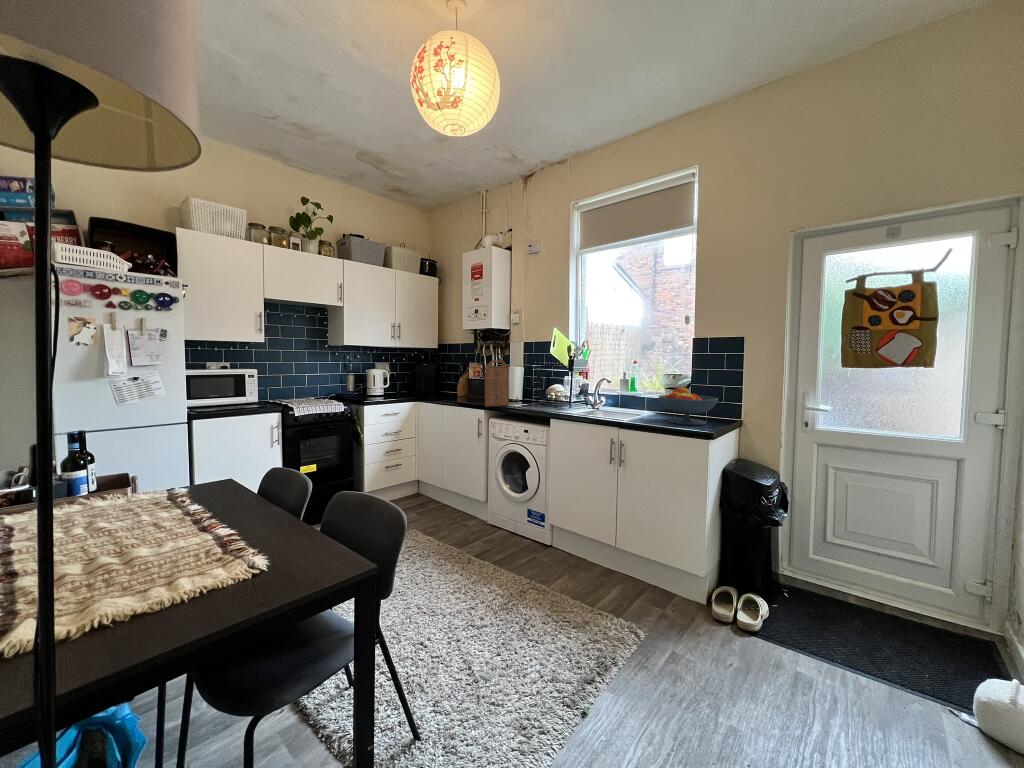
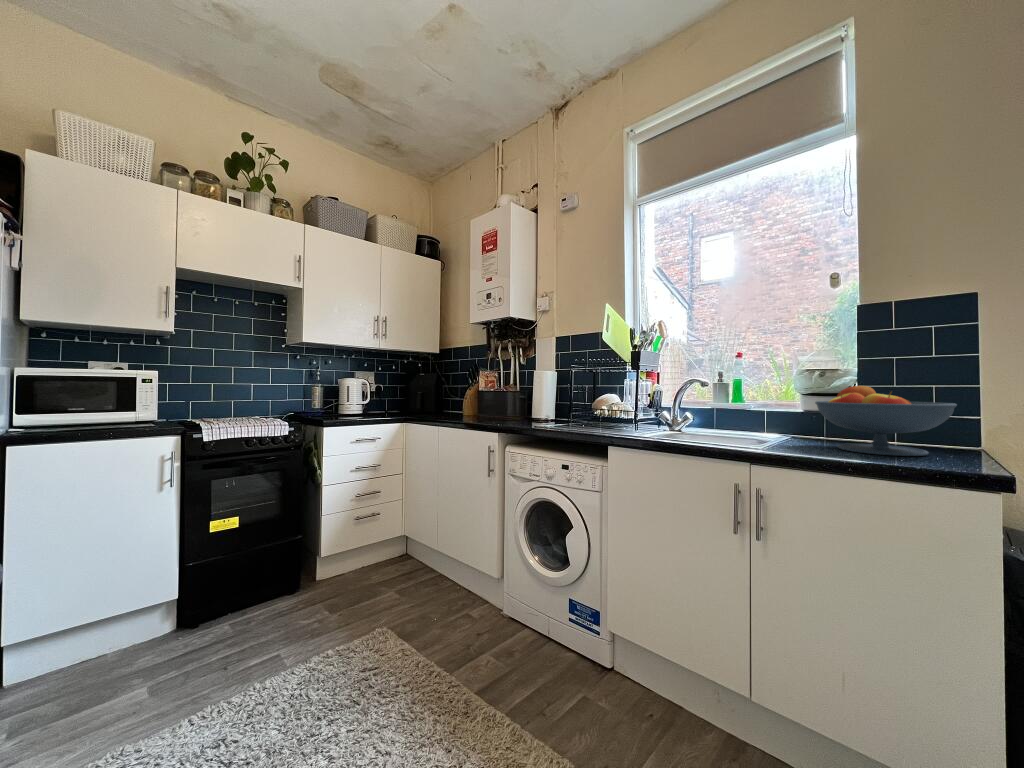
cutting board: present [485,360,509,407] -> none [498,355,536,427]

